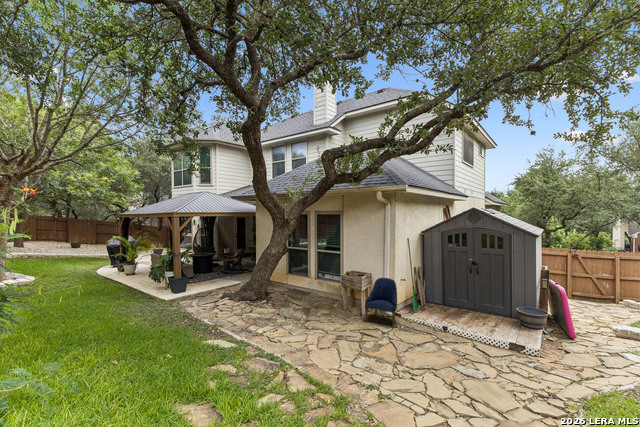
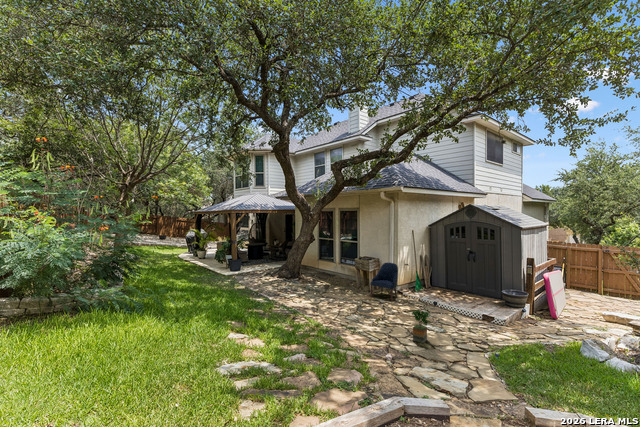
potted tree: none [462,355,494,406] -> present [412,310,431,343]

